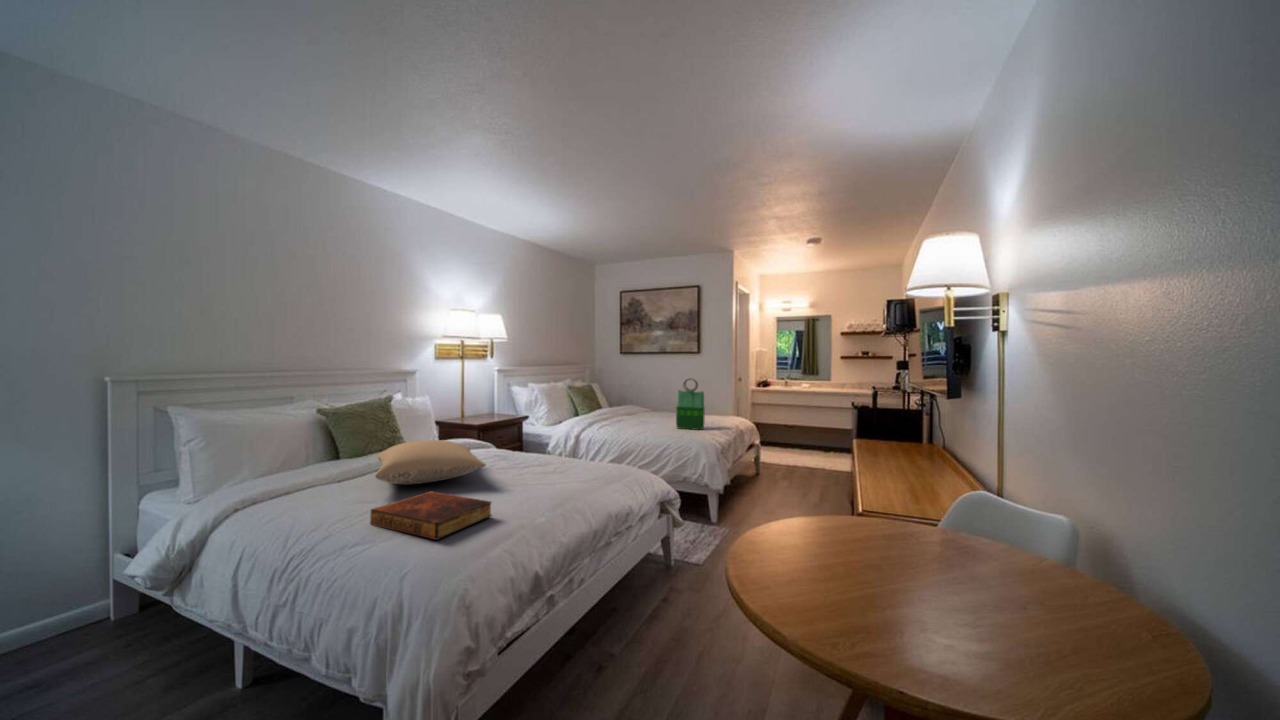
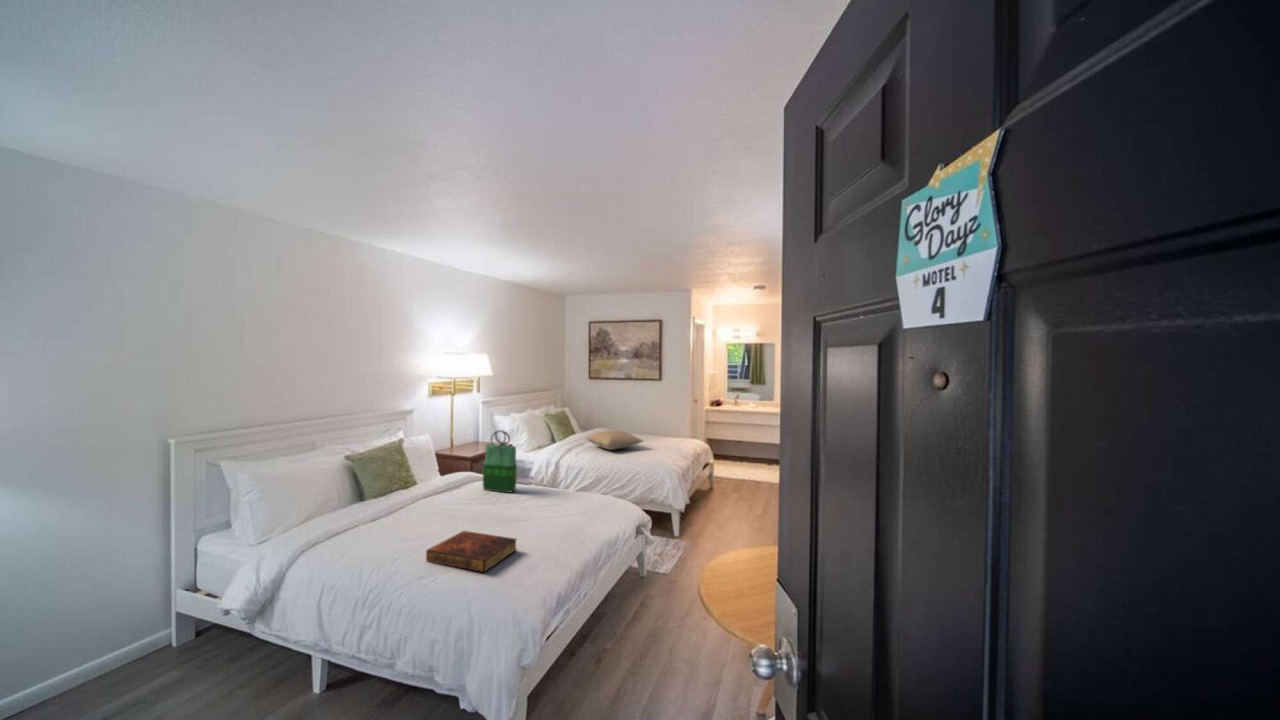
tote bag: present [676,379,705,430] -> present [483,430,517,493]
pillow: present [376,440,486,484] -> present [587,430,643,450]

